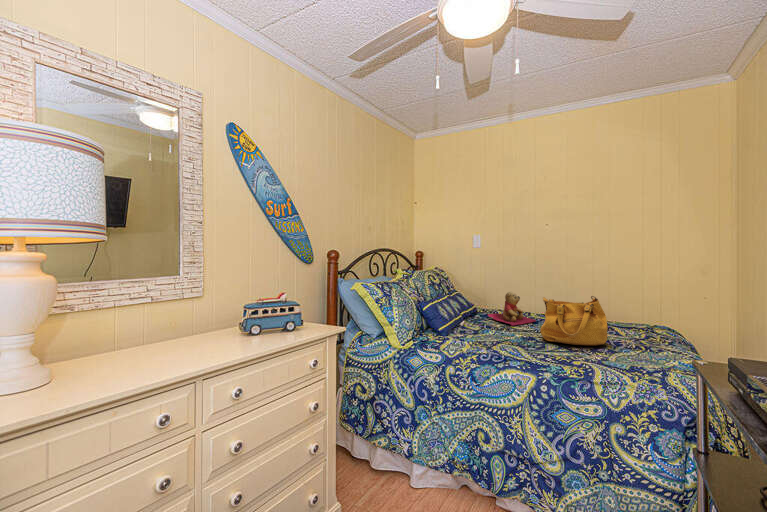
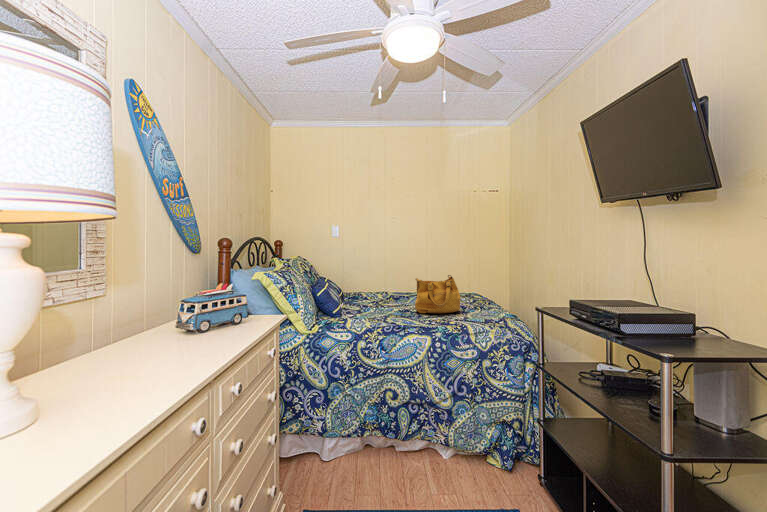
teddy bear: present [488,292,536,326] -> none [361,278,401,306]

